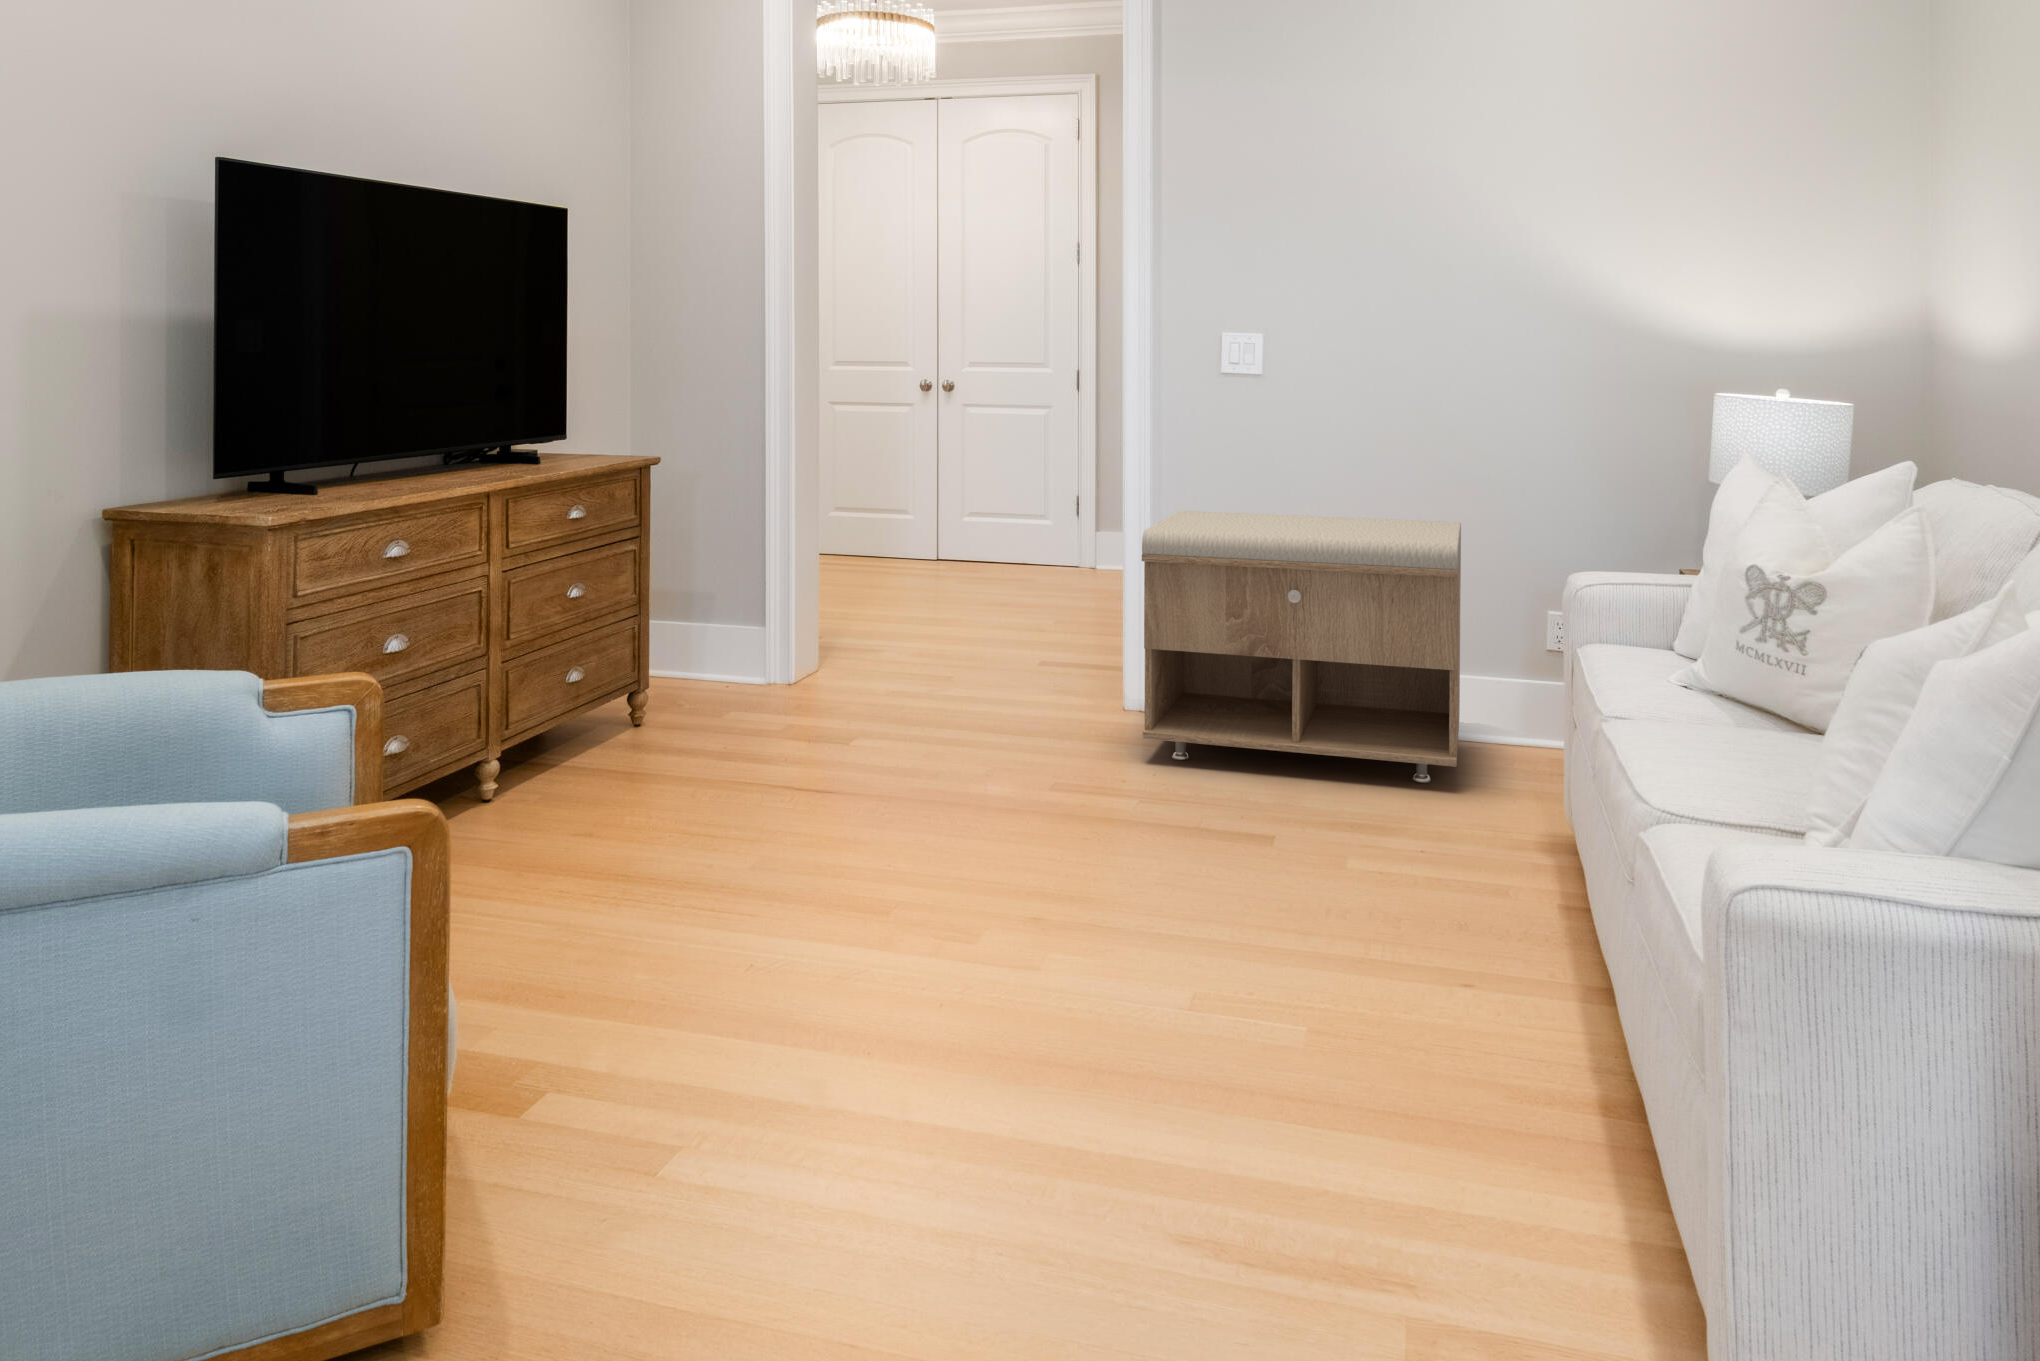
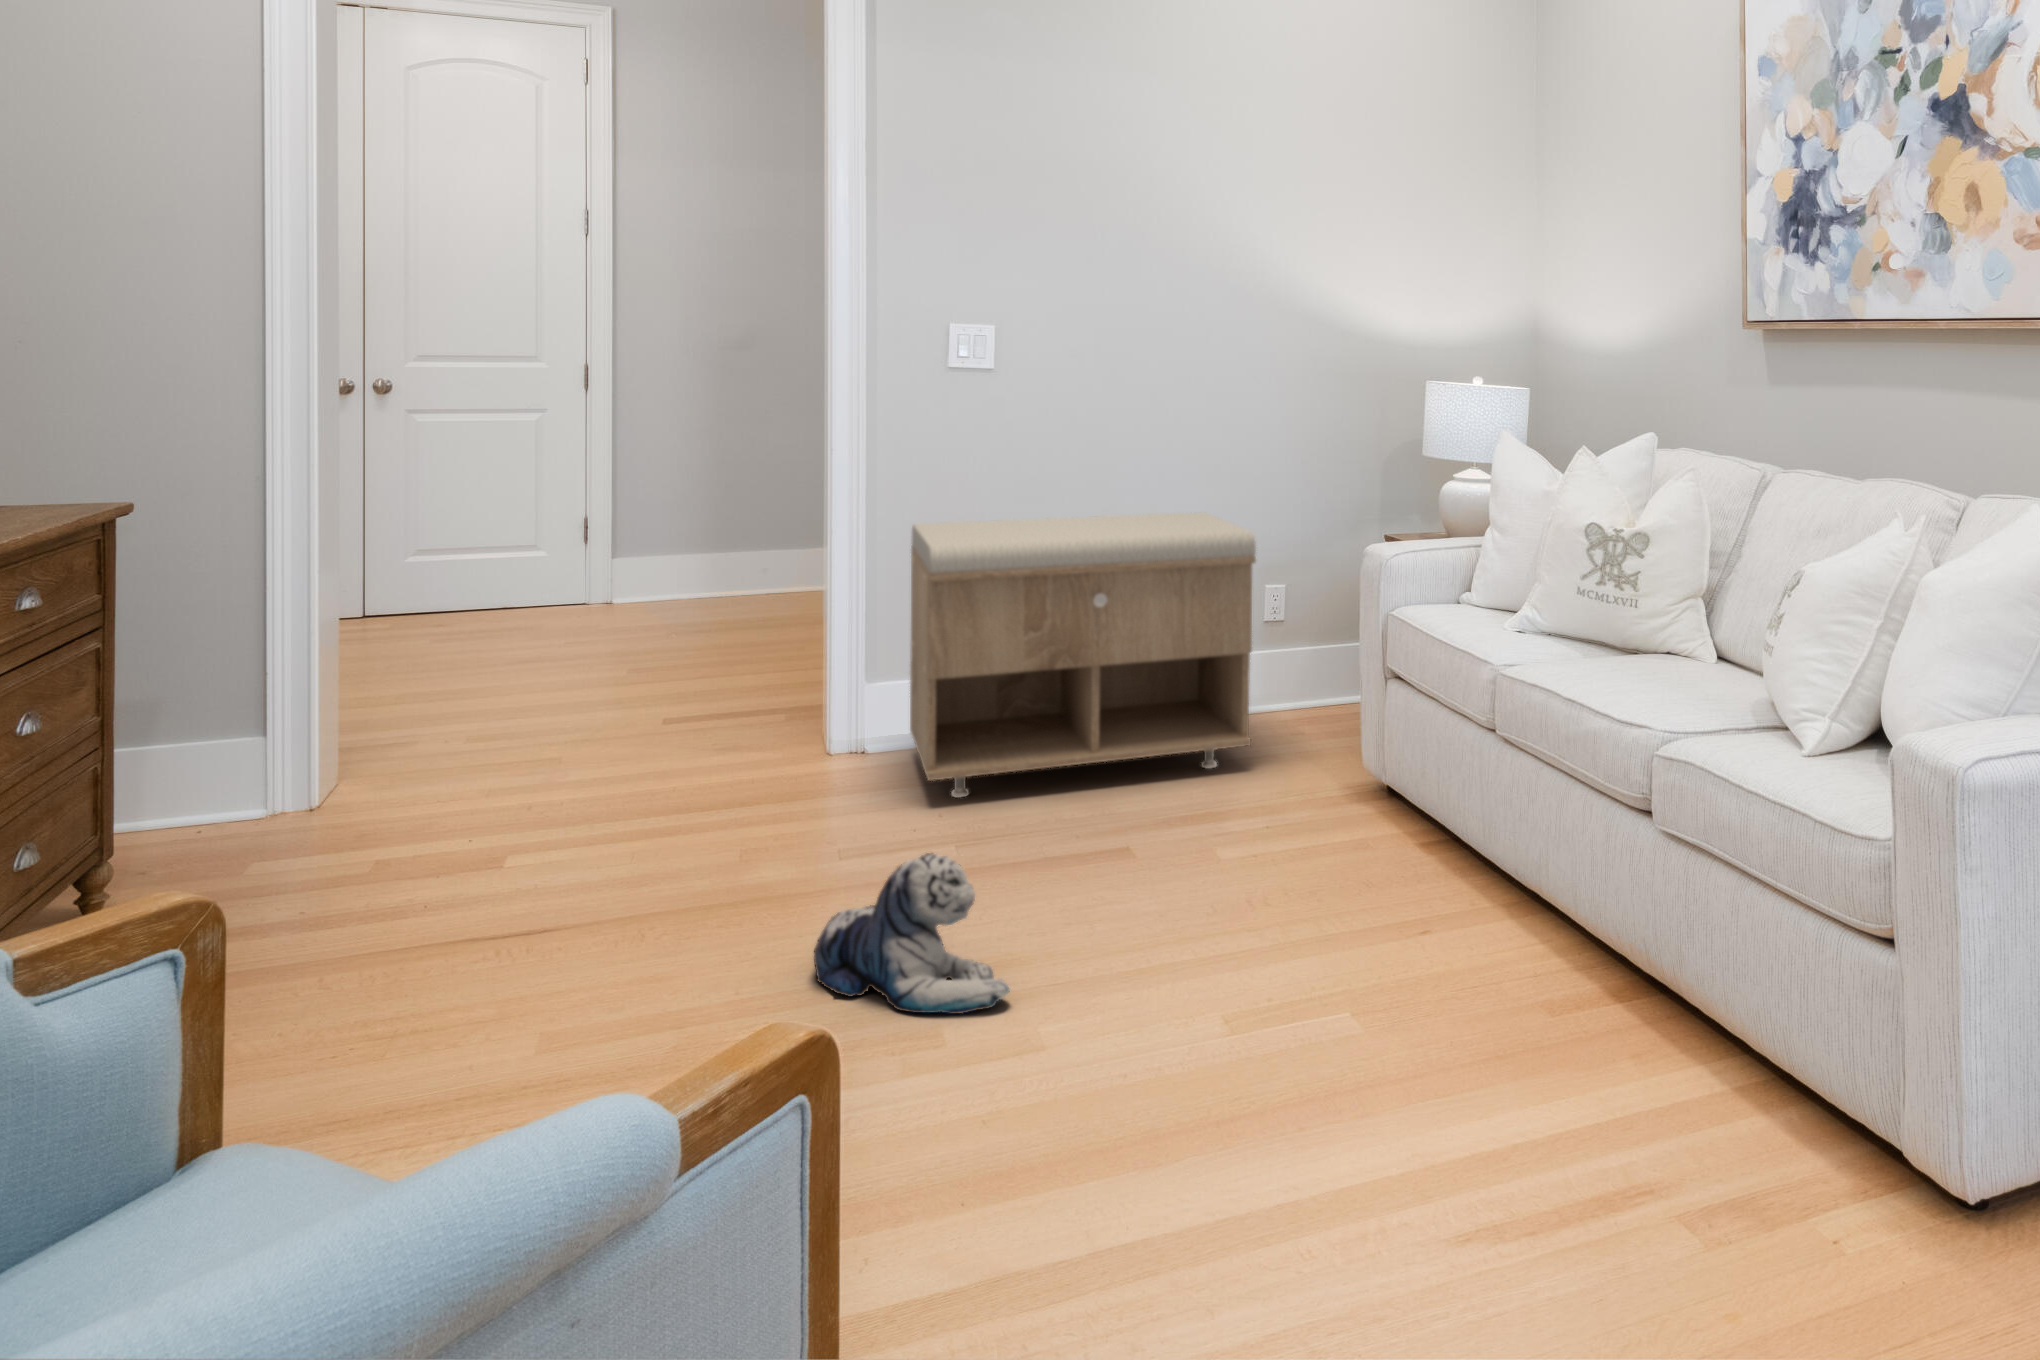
plush toy: none [925,785,1031,926] -> present [814,853,1010,1014]

